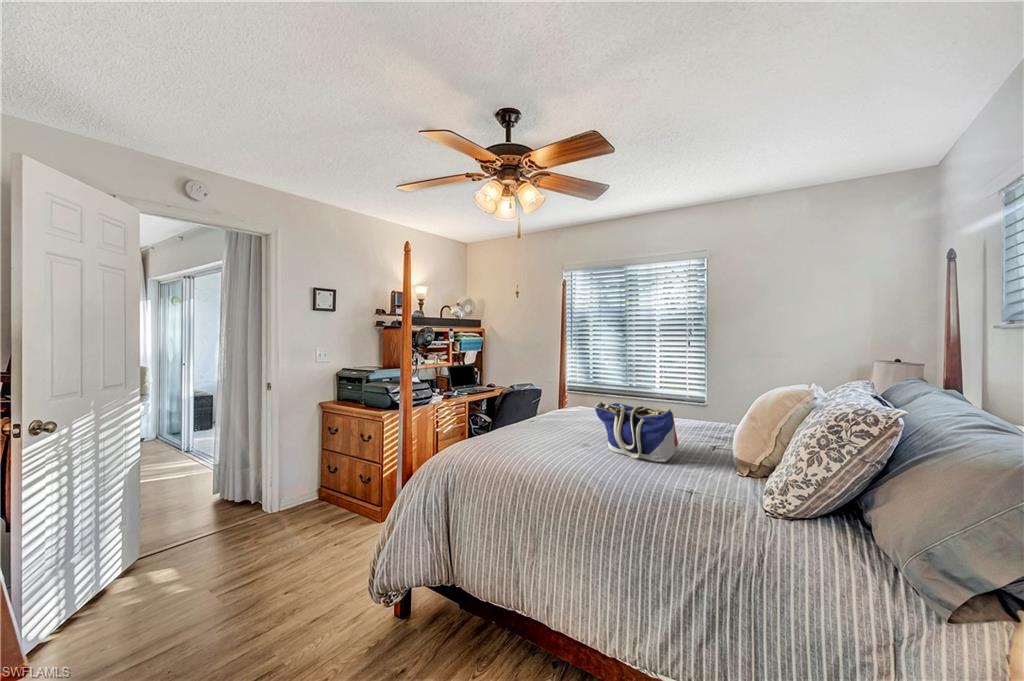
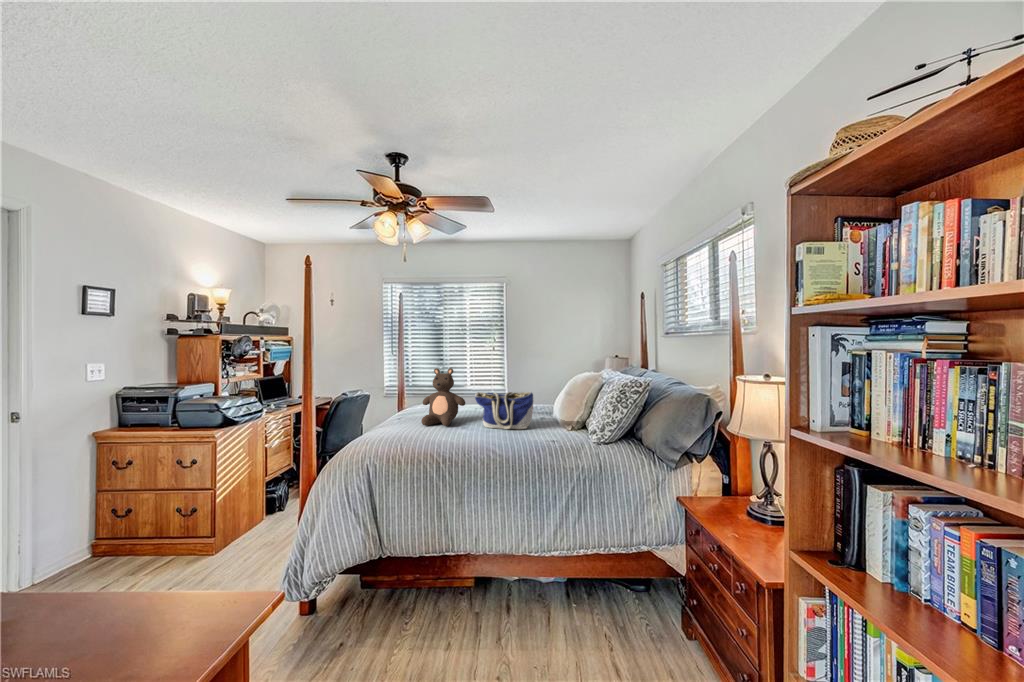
teddy bear: none [537,366,594,440] -> present [421,368,465,426]

